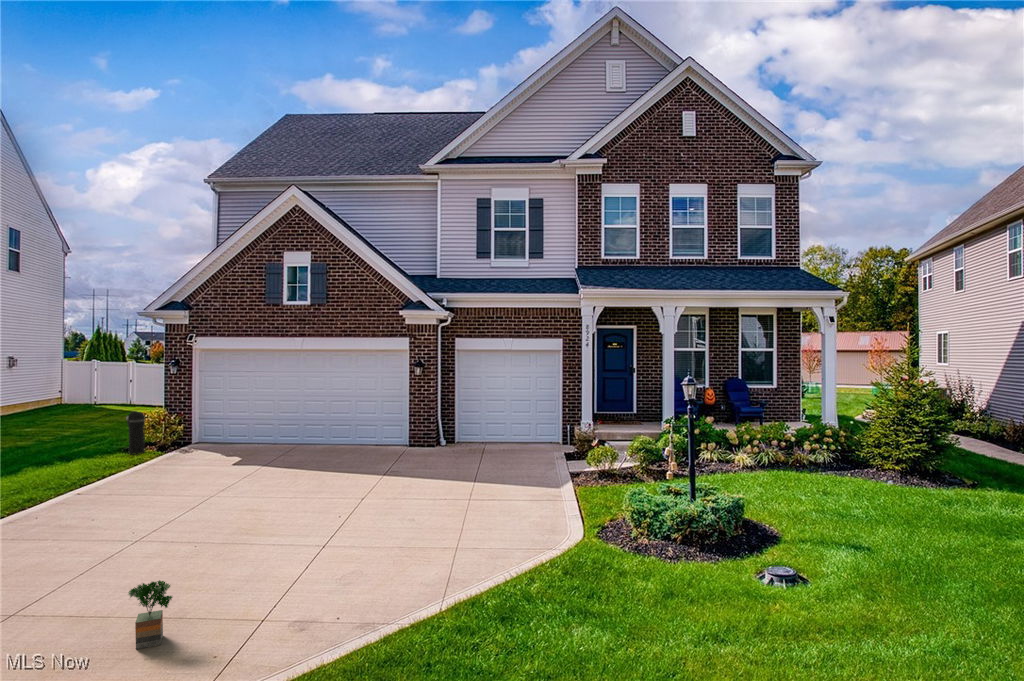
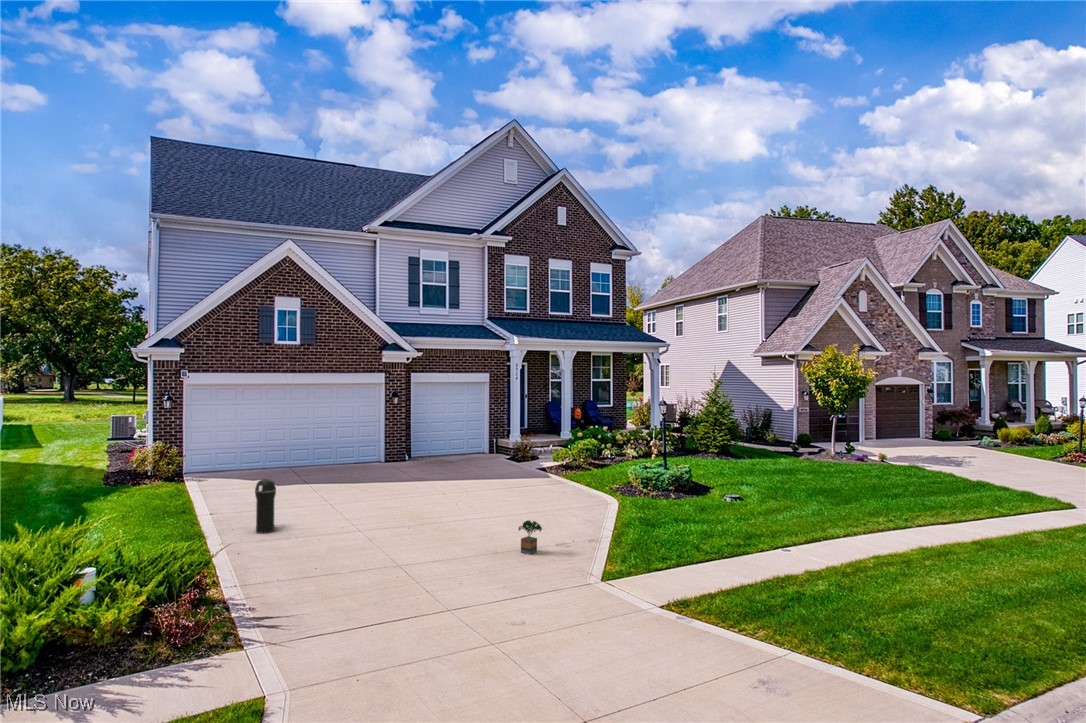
trash can: present [127,411,146,455] -> present [255,479,276,534]

